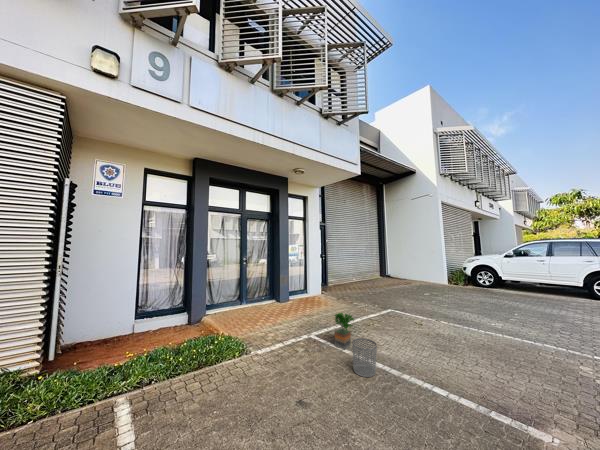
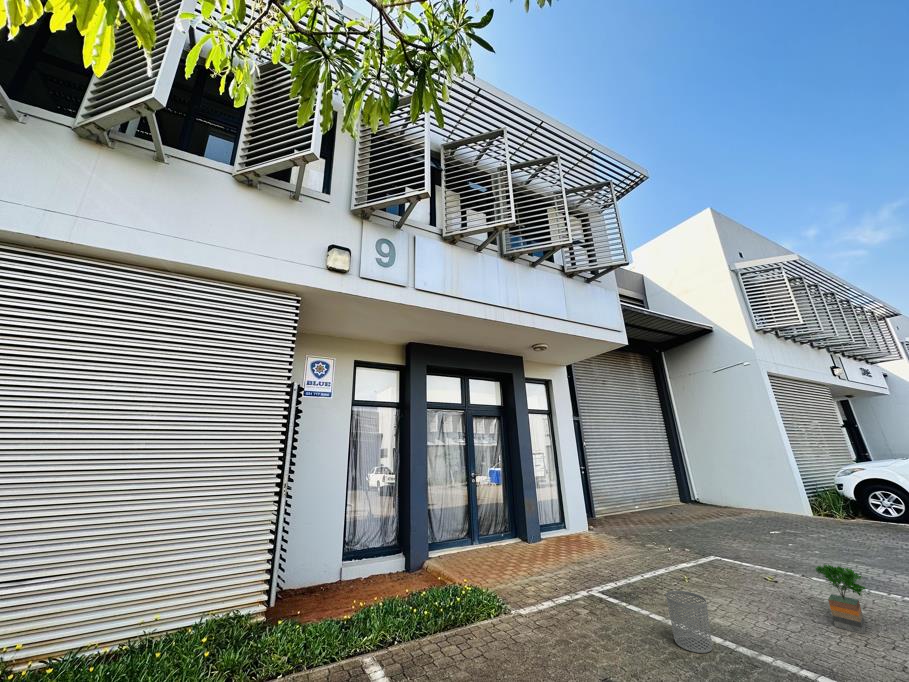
potted tree: present [335,313,354,349] -> present [815,564,866,634]

